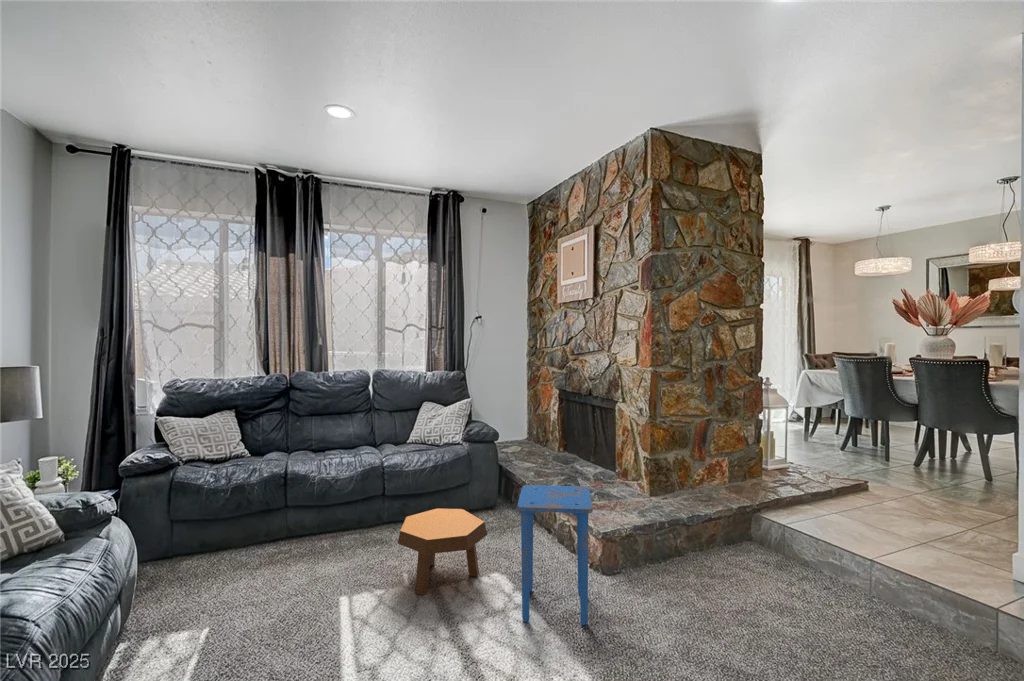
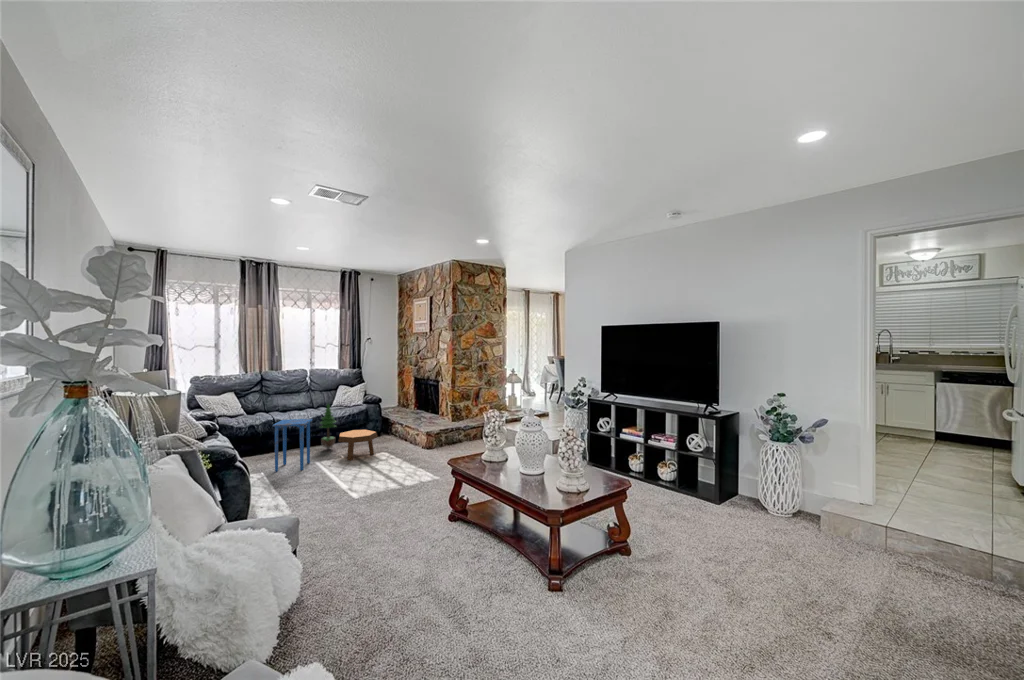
potted tree: none [370,441,407,541] -> present [321,404,336,449]
side table: present [518,485,593,625] -> present [273,419,312,472]

